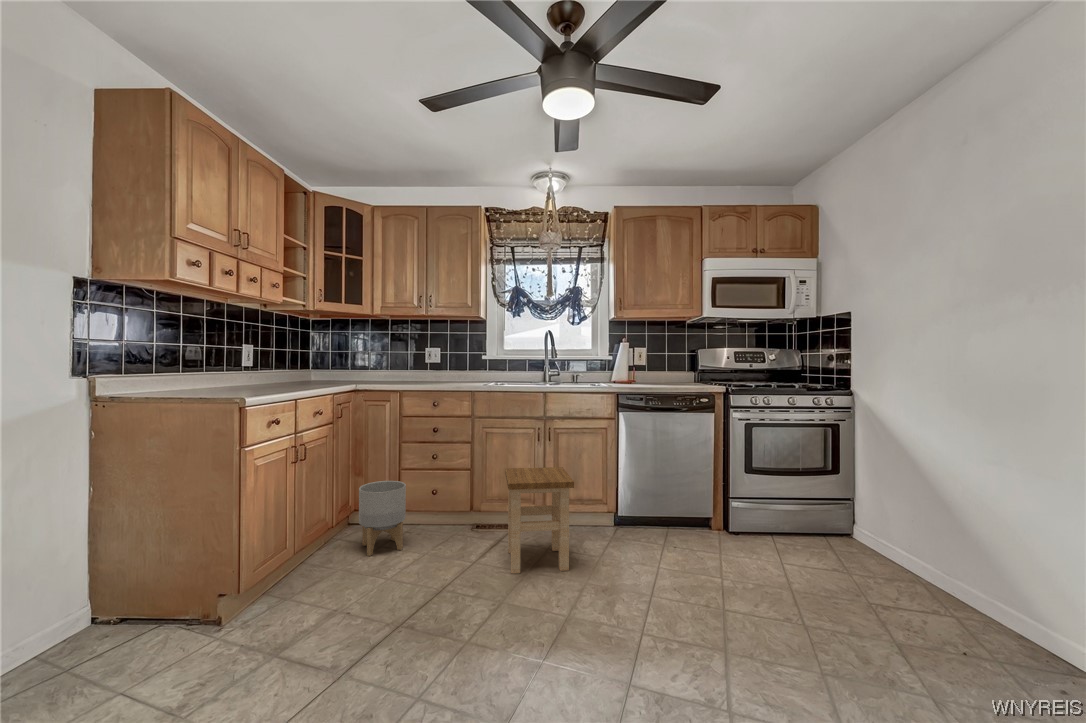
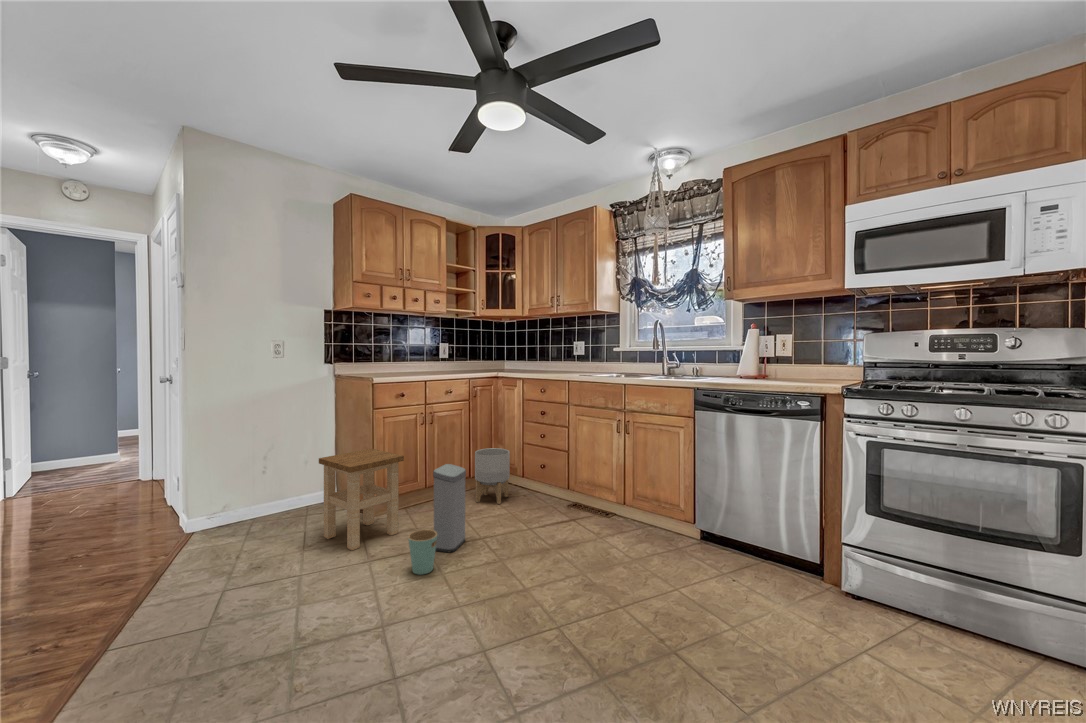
stool: present [505,467,574,574] -> present [319,449,404,550]
trash can: none [409,506,468,656] -> present [408,464,466,575]

